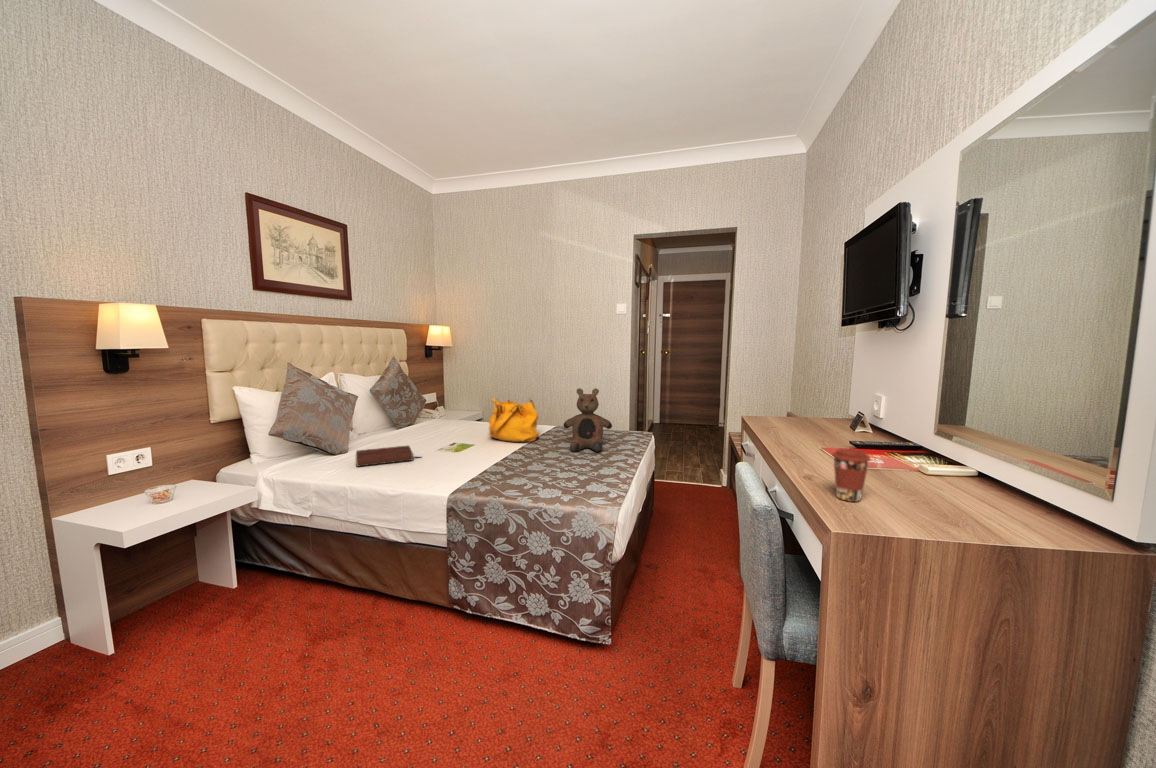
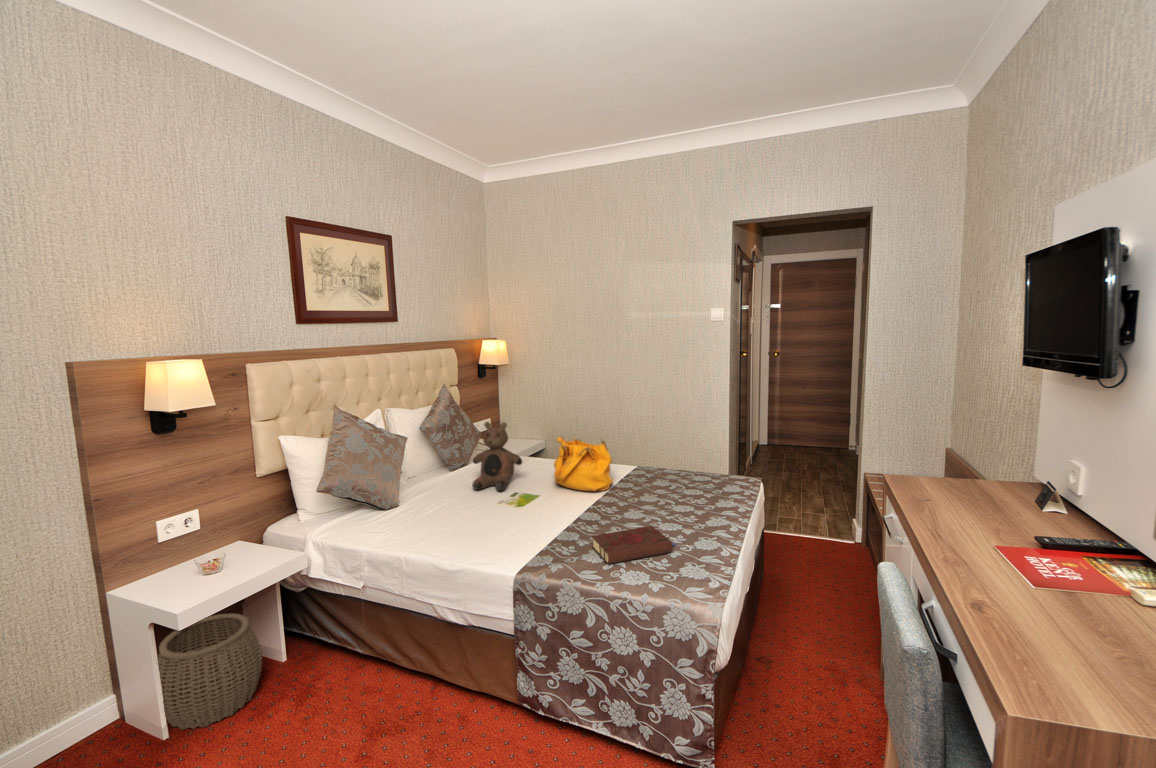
teddy bear: present [564,388,612,452] -> present [472,422,522,491]
book: present [356,446,413,466] -> present [592,526,675,564]
coffee cup: present [833,449,870,502] -> none [1037,588,1099,667]
woven basket: none [98,543,212,645] -> present [156,614,262,729]

